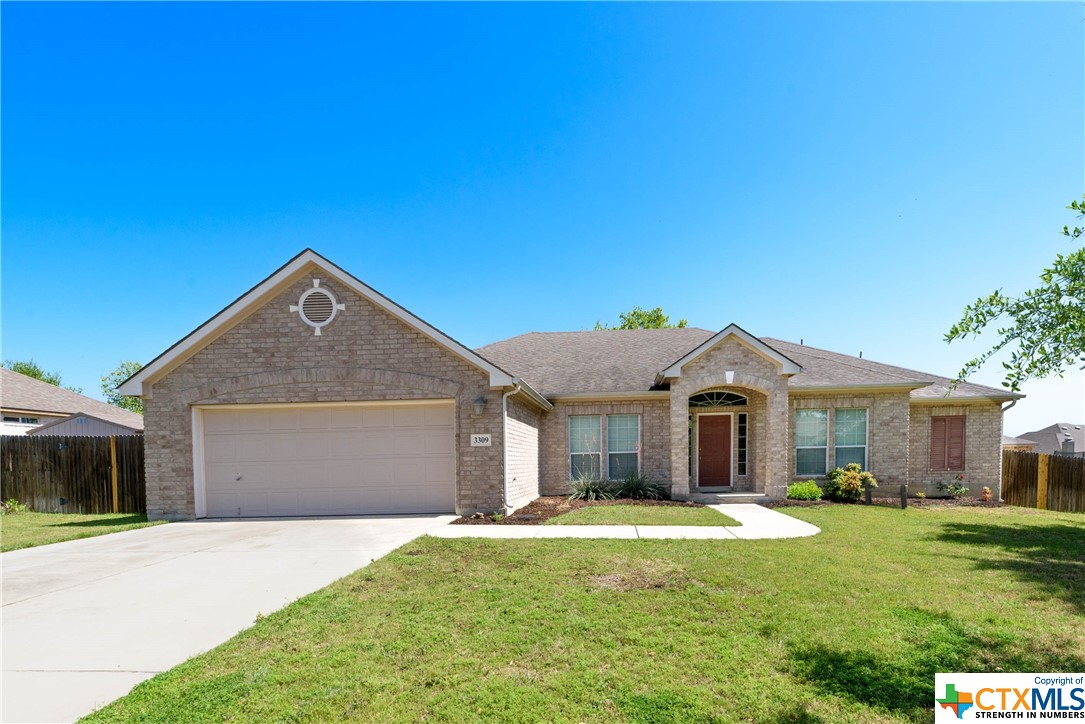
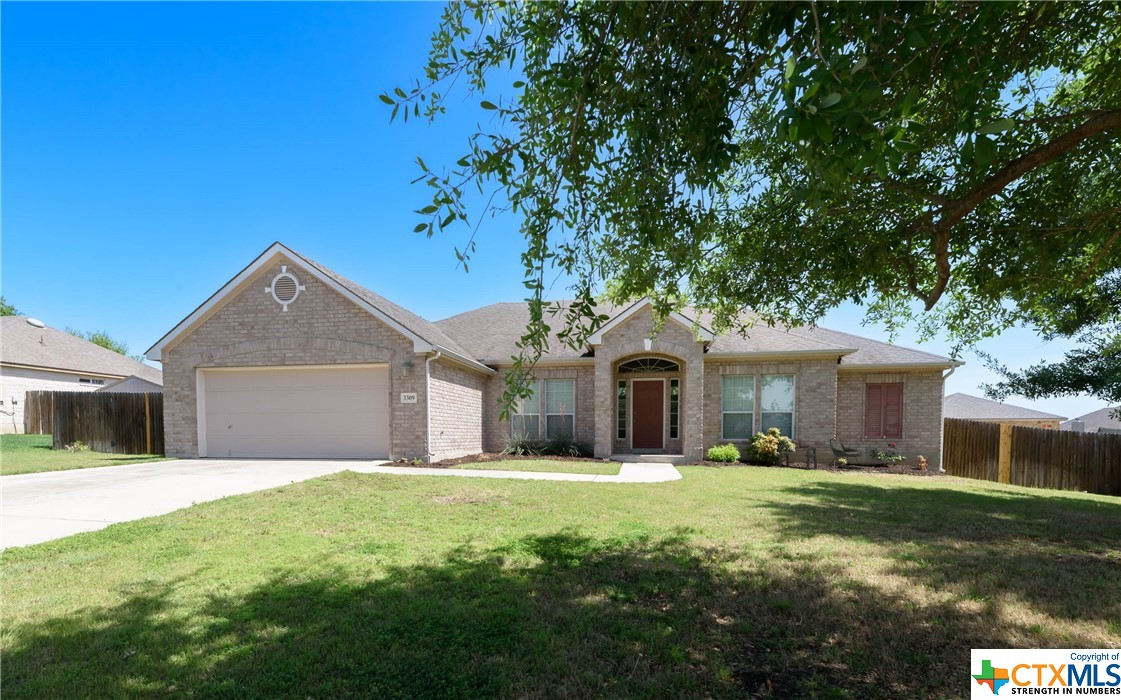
lounge chair: none [905,473,941,507] -> present [829,439,862,470]

